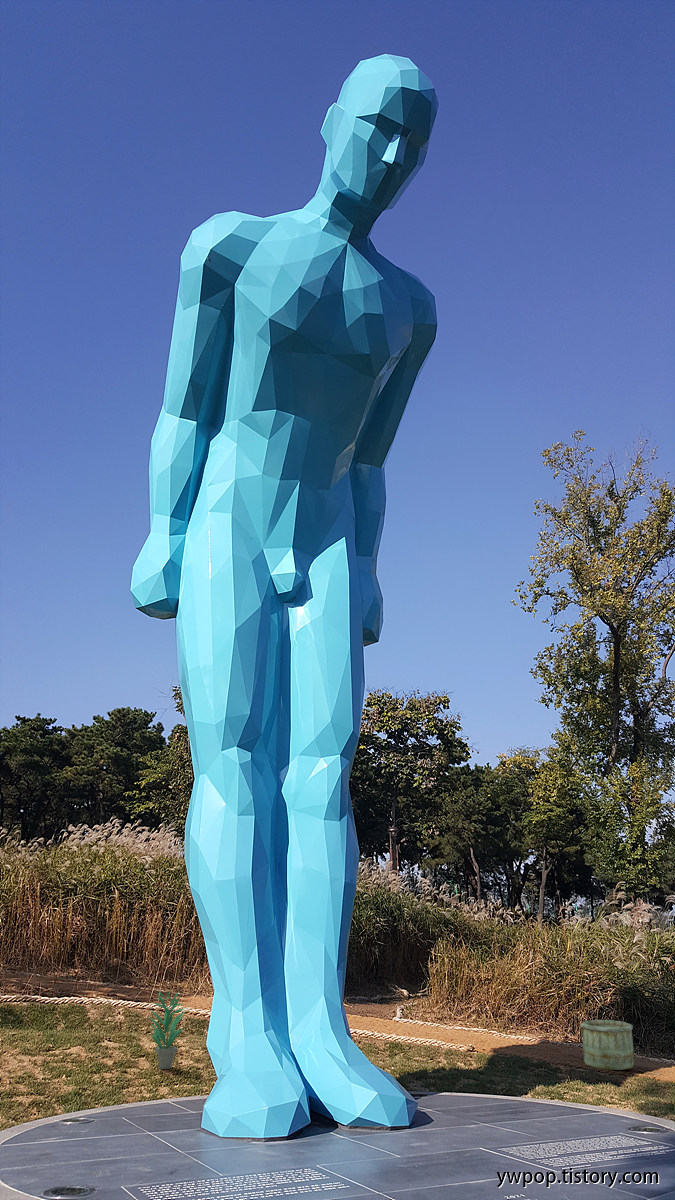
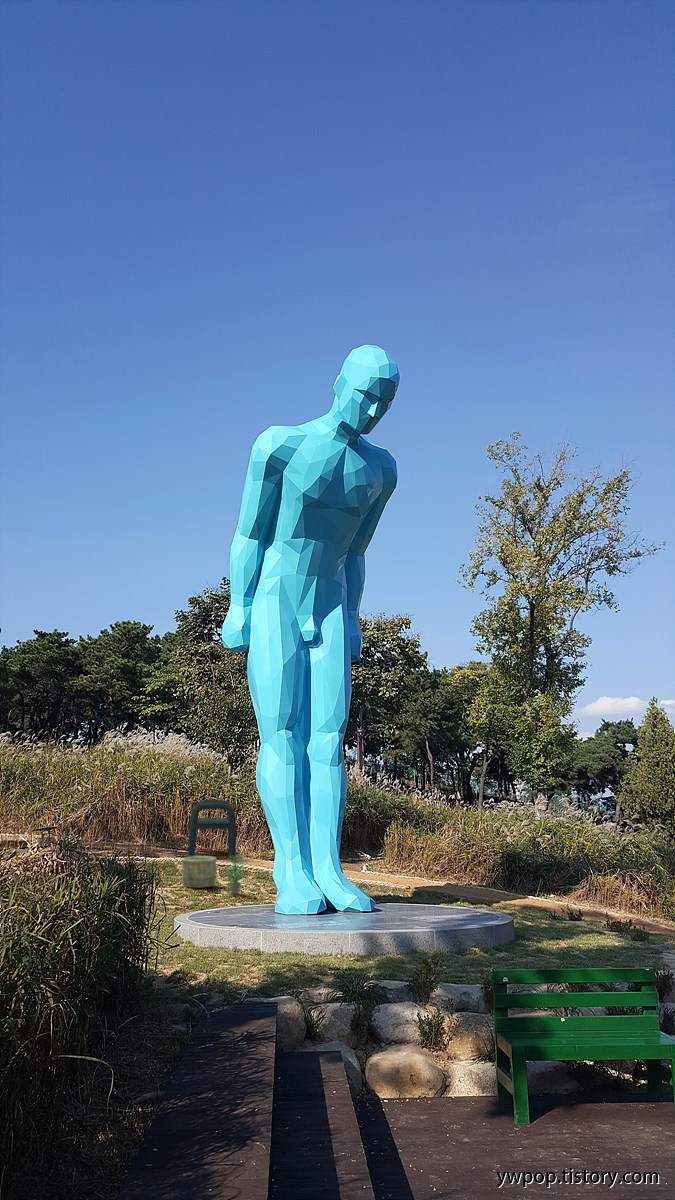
bench: none [116,903,198,997] -> present [188,800,236,858]
wooden bucket: present [581,1020,634,1070] -> present [182,856,217,888]

